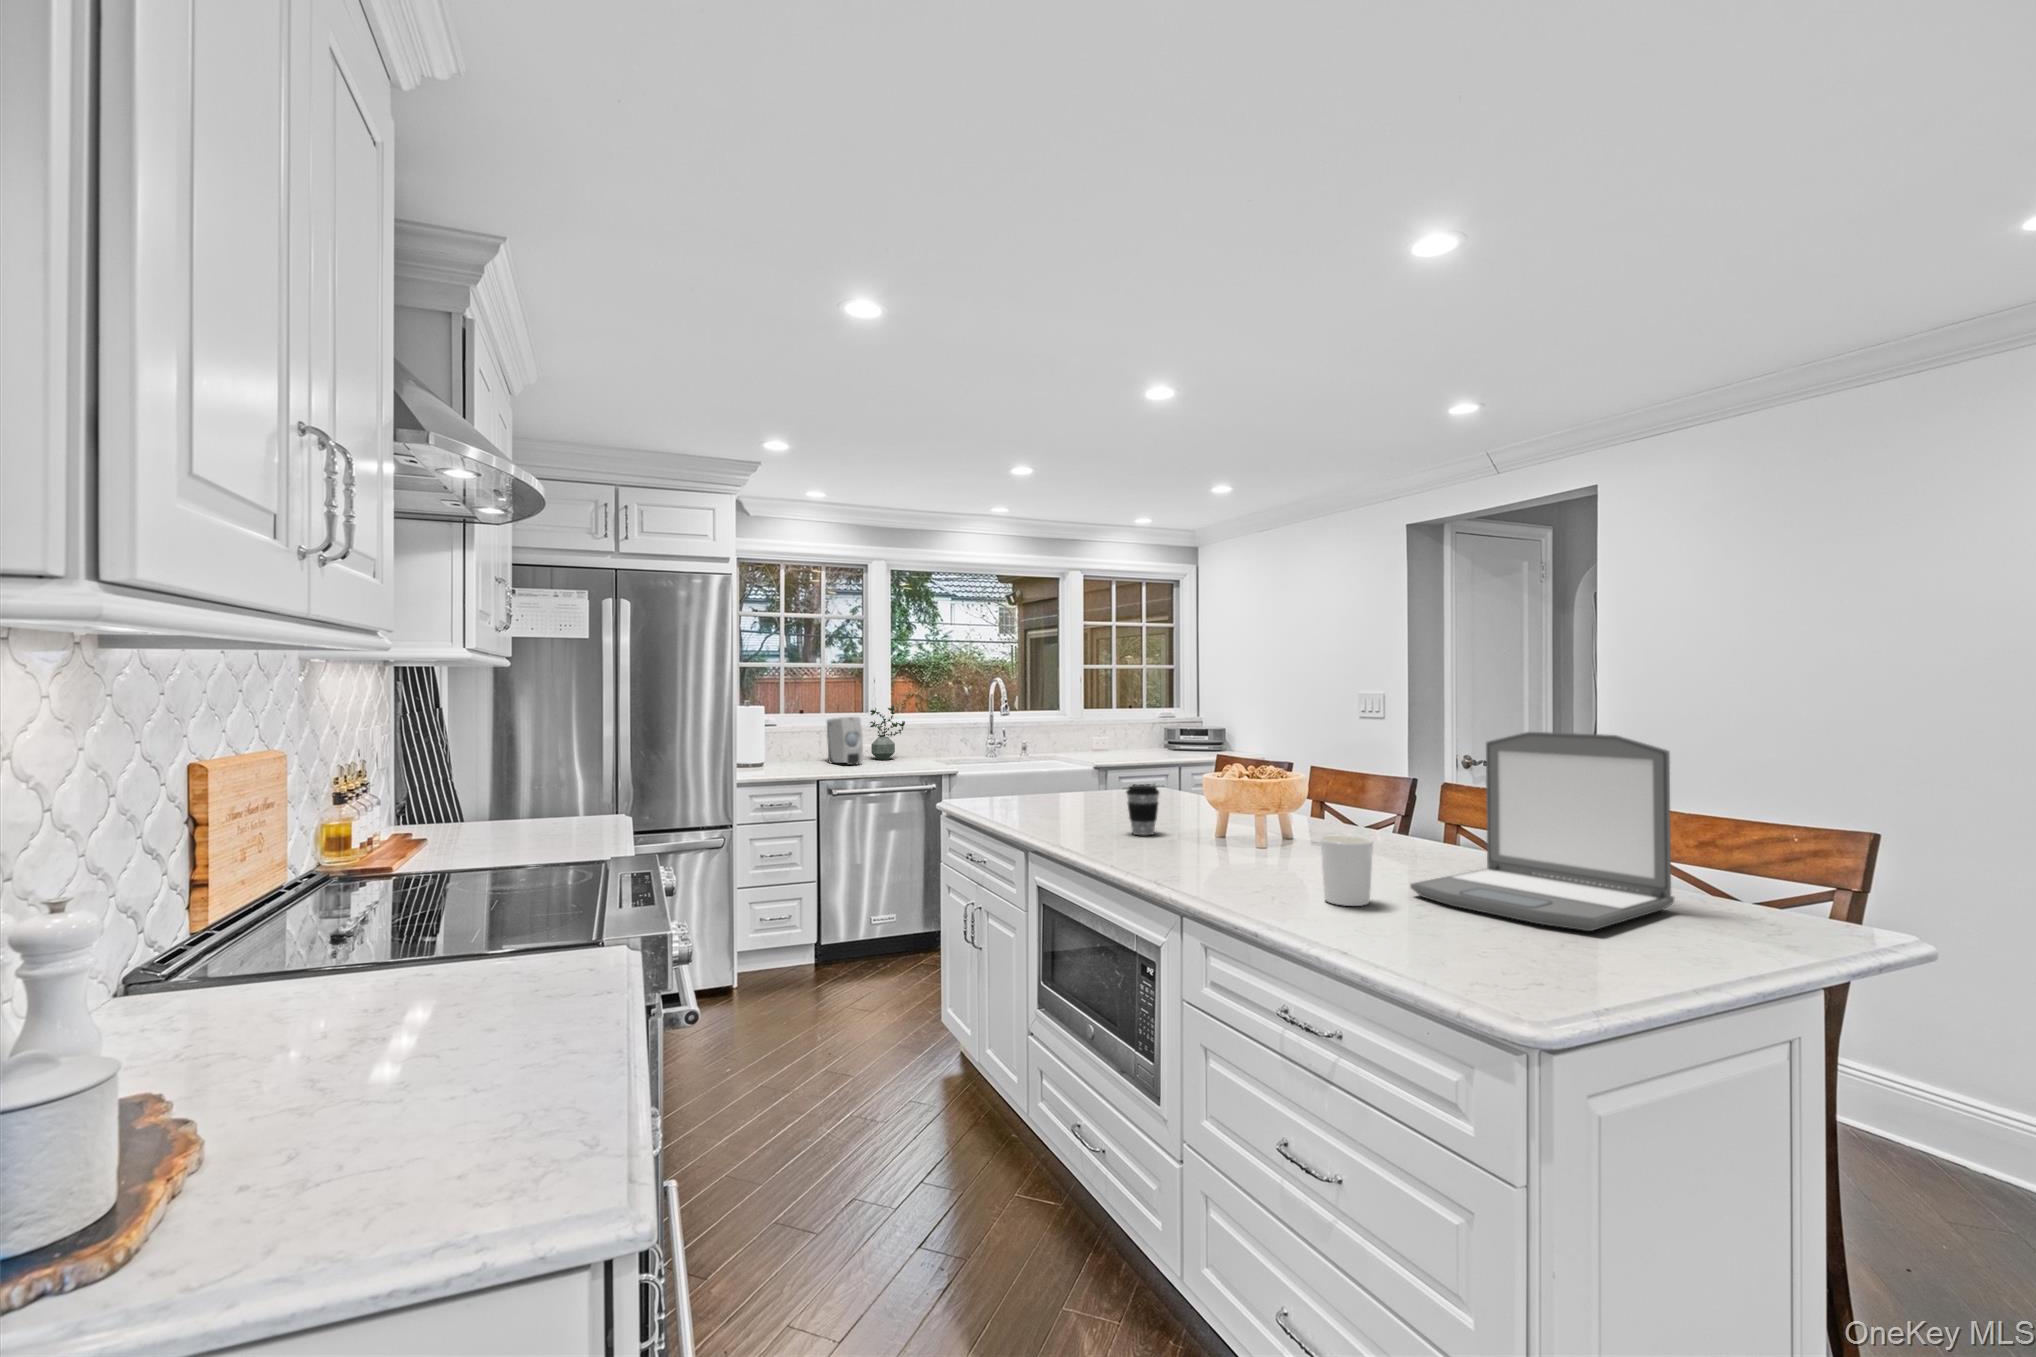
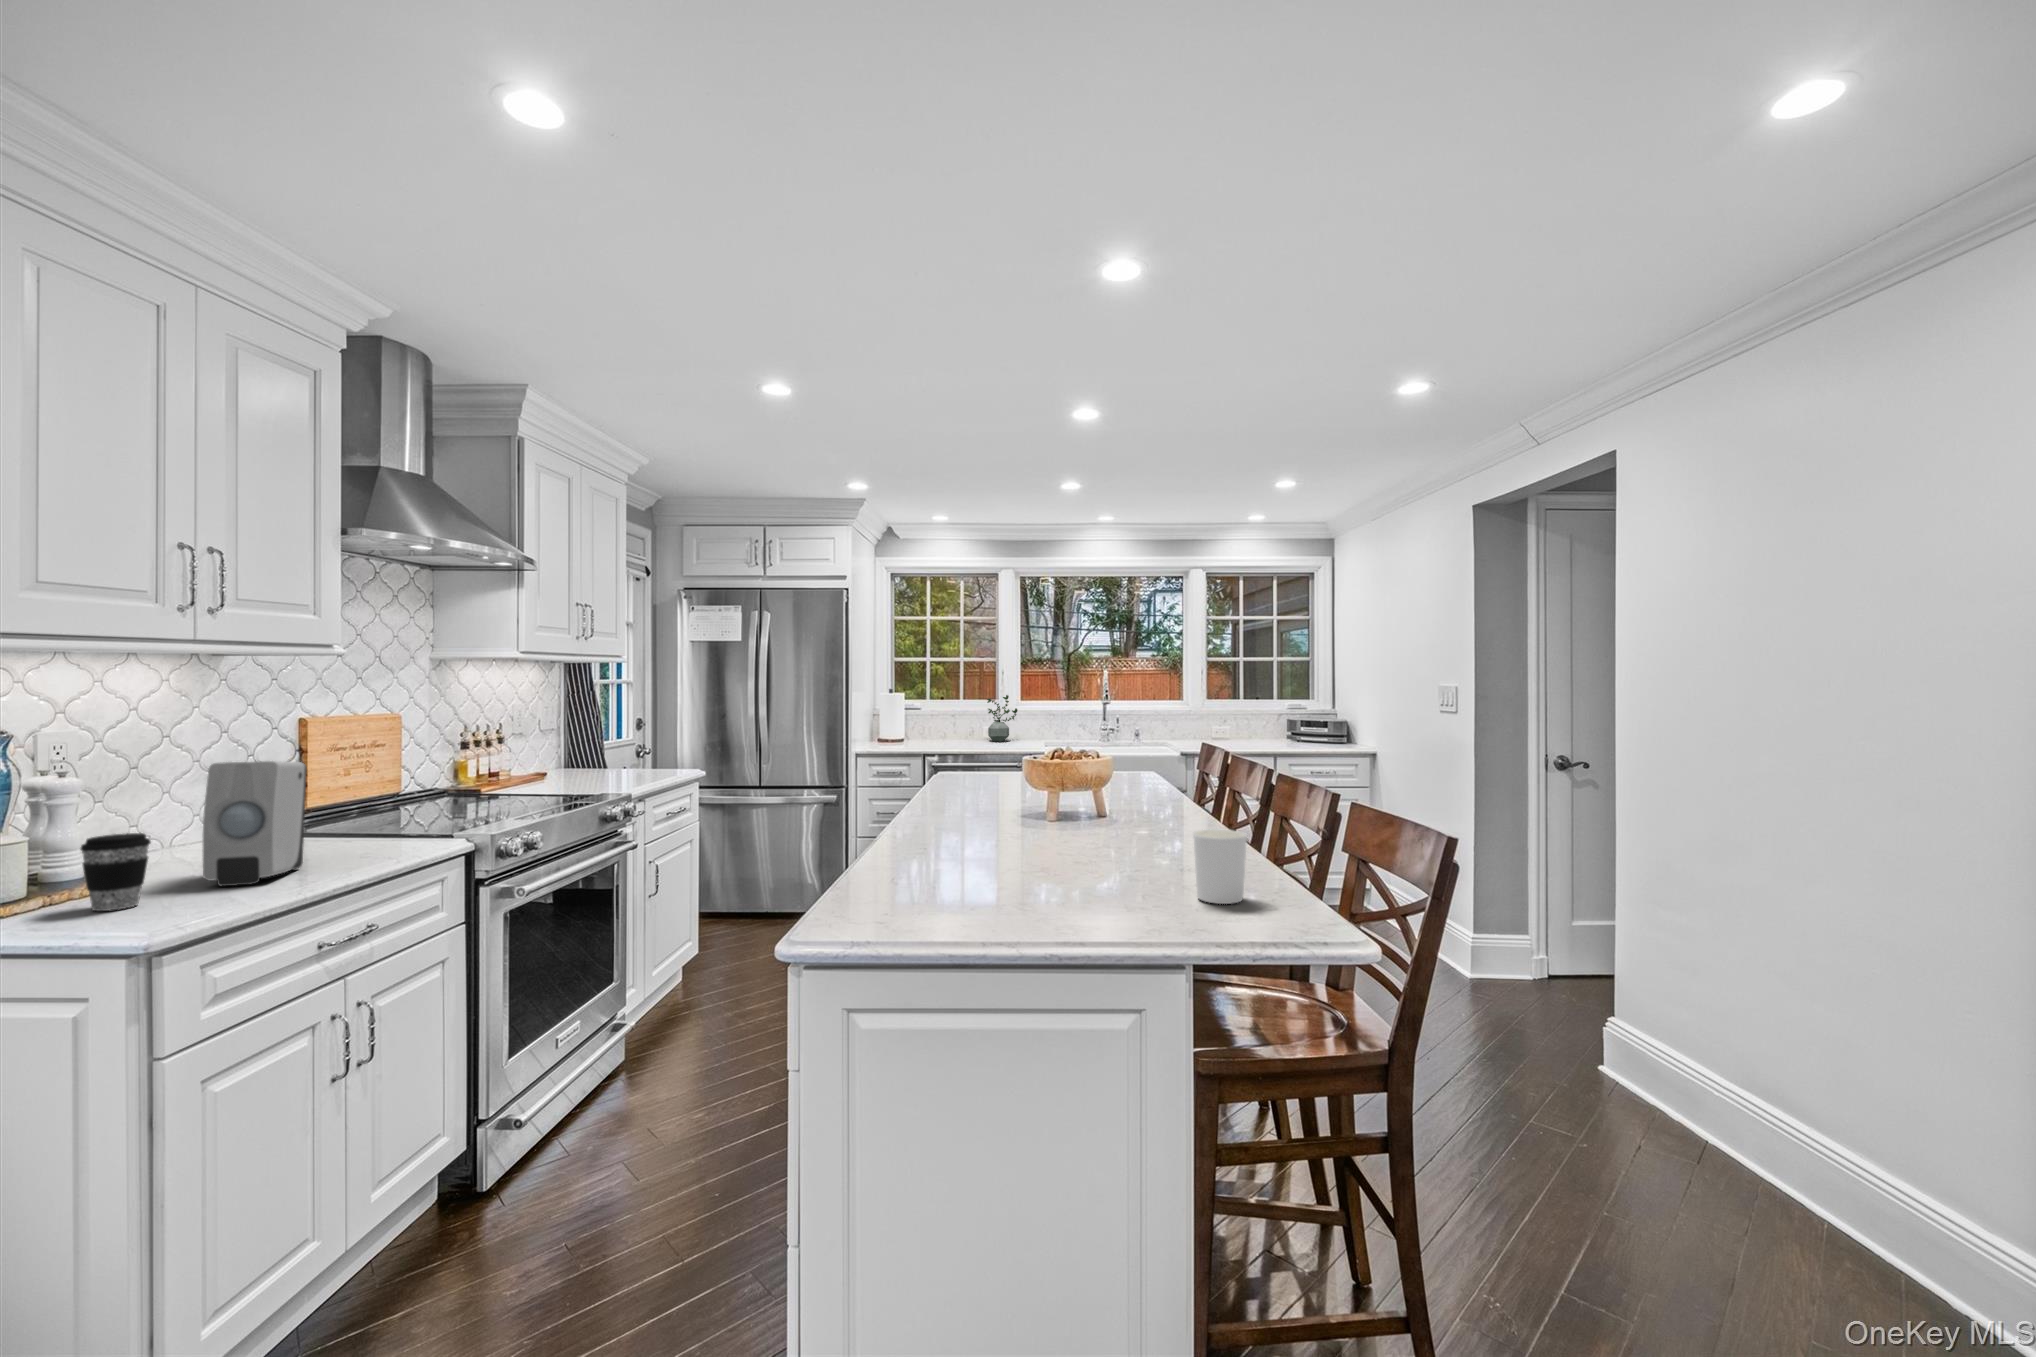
soap dispenser: present [827,717,863,765] -> present [203,761,307,886]
laptop: present [1410,732,1674,931] -> none [1017,715,1196,884]
coffee cup: present [1126,785,1159,835] -> present [81,833,151,911]
candle holder: present [1320,835,1373,906] -> present [1193,829,1247,904]

